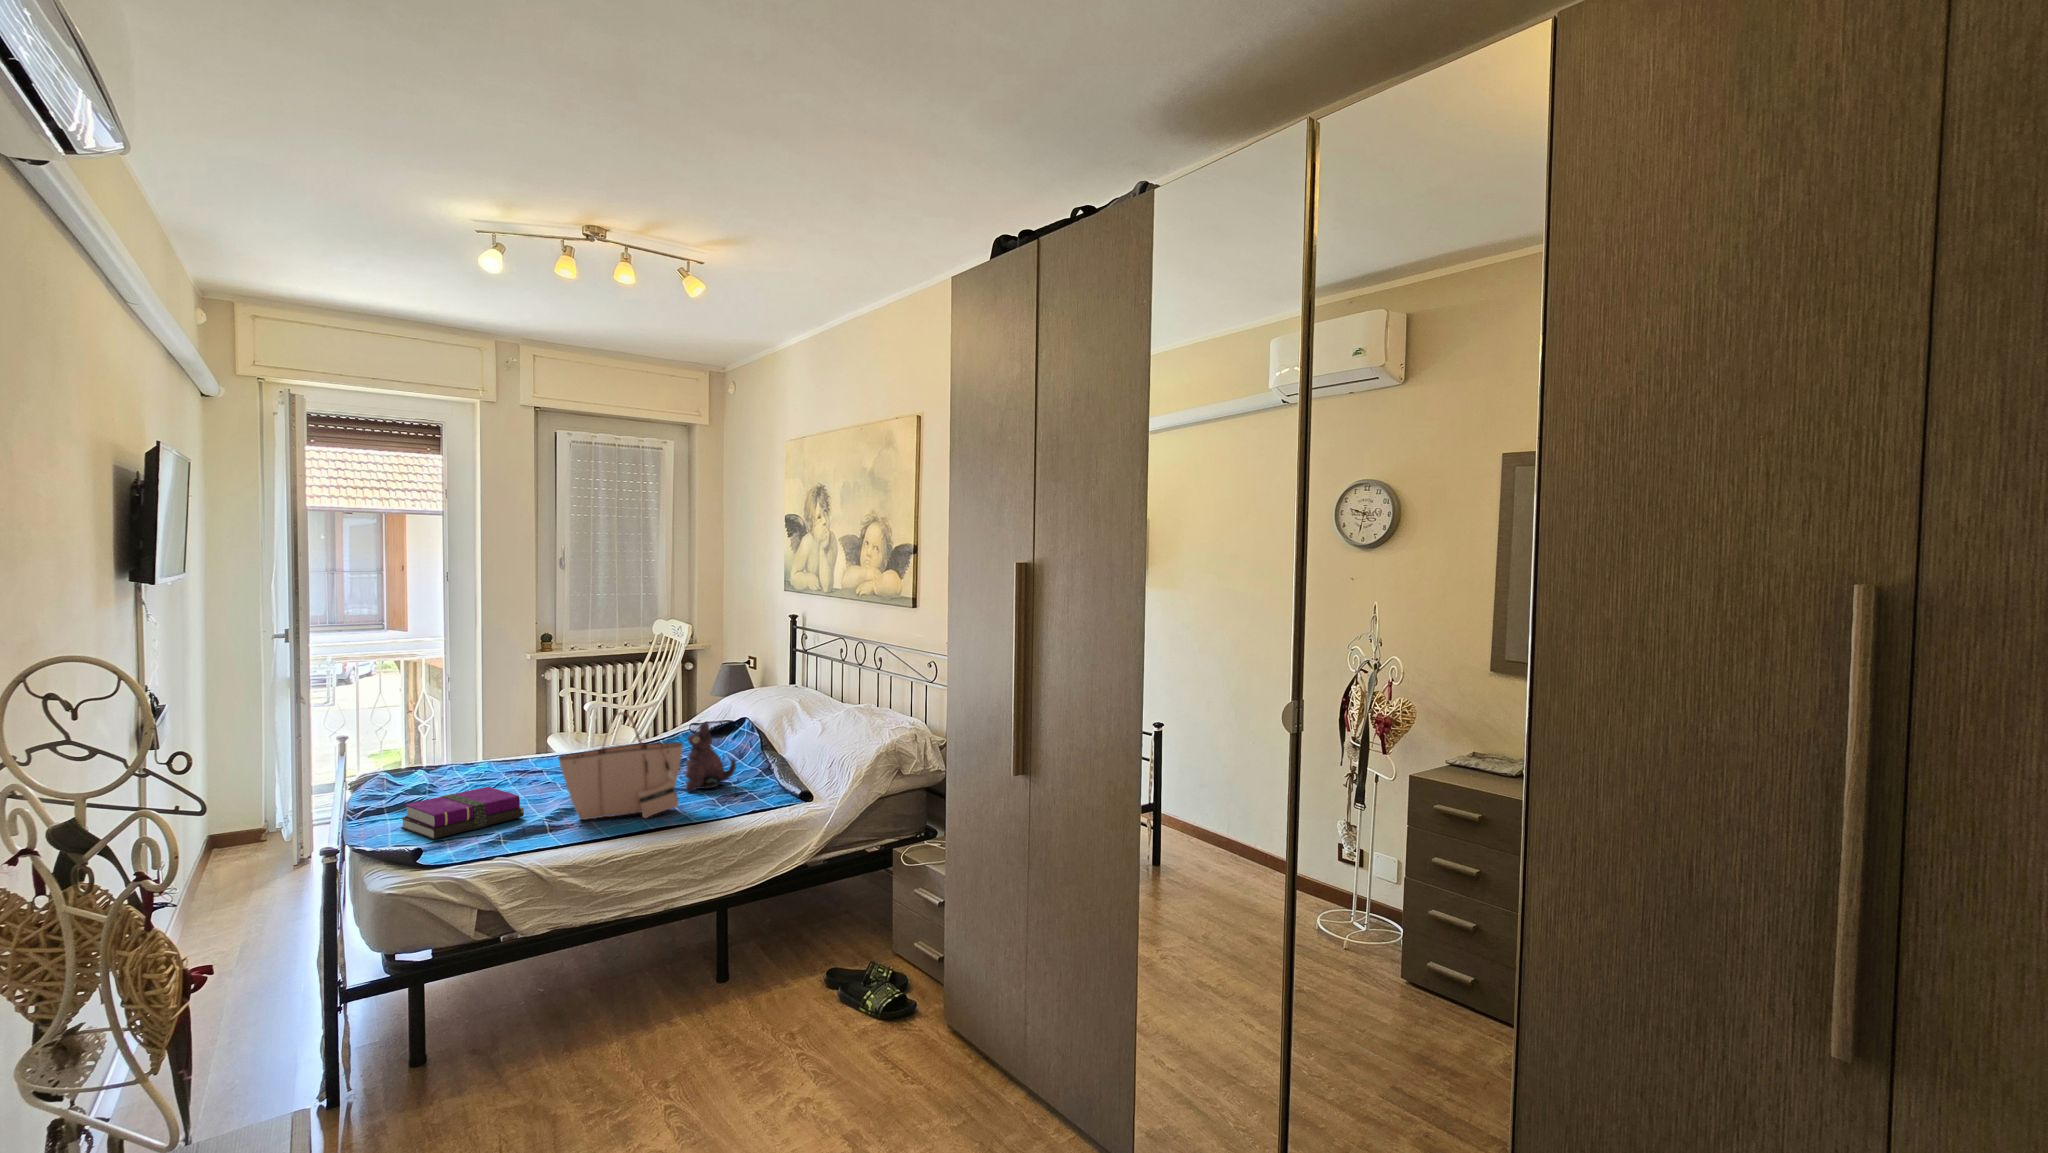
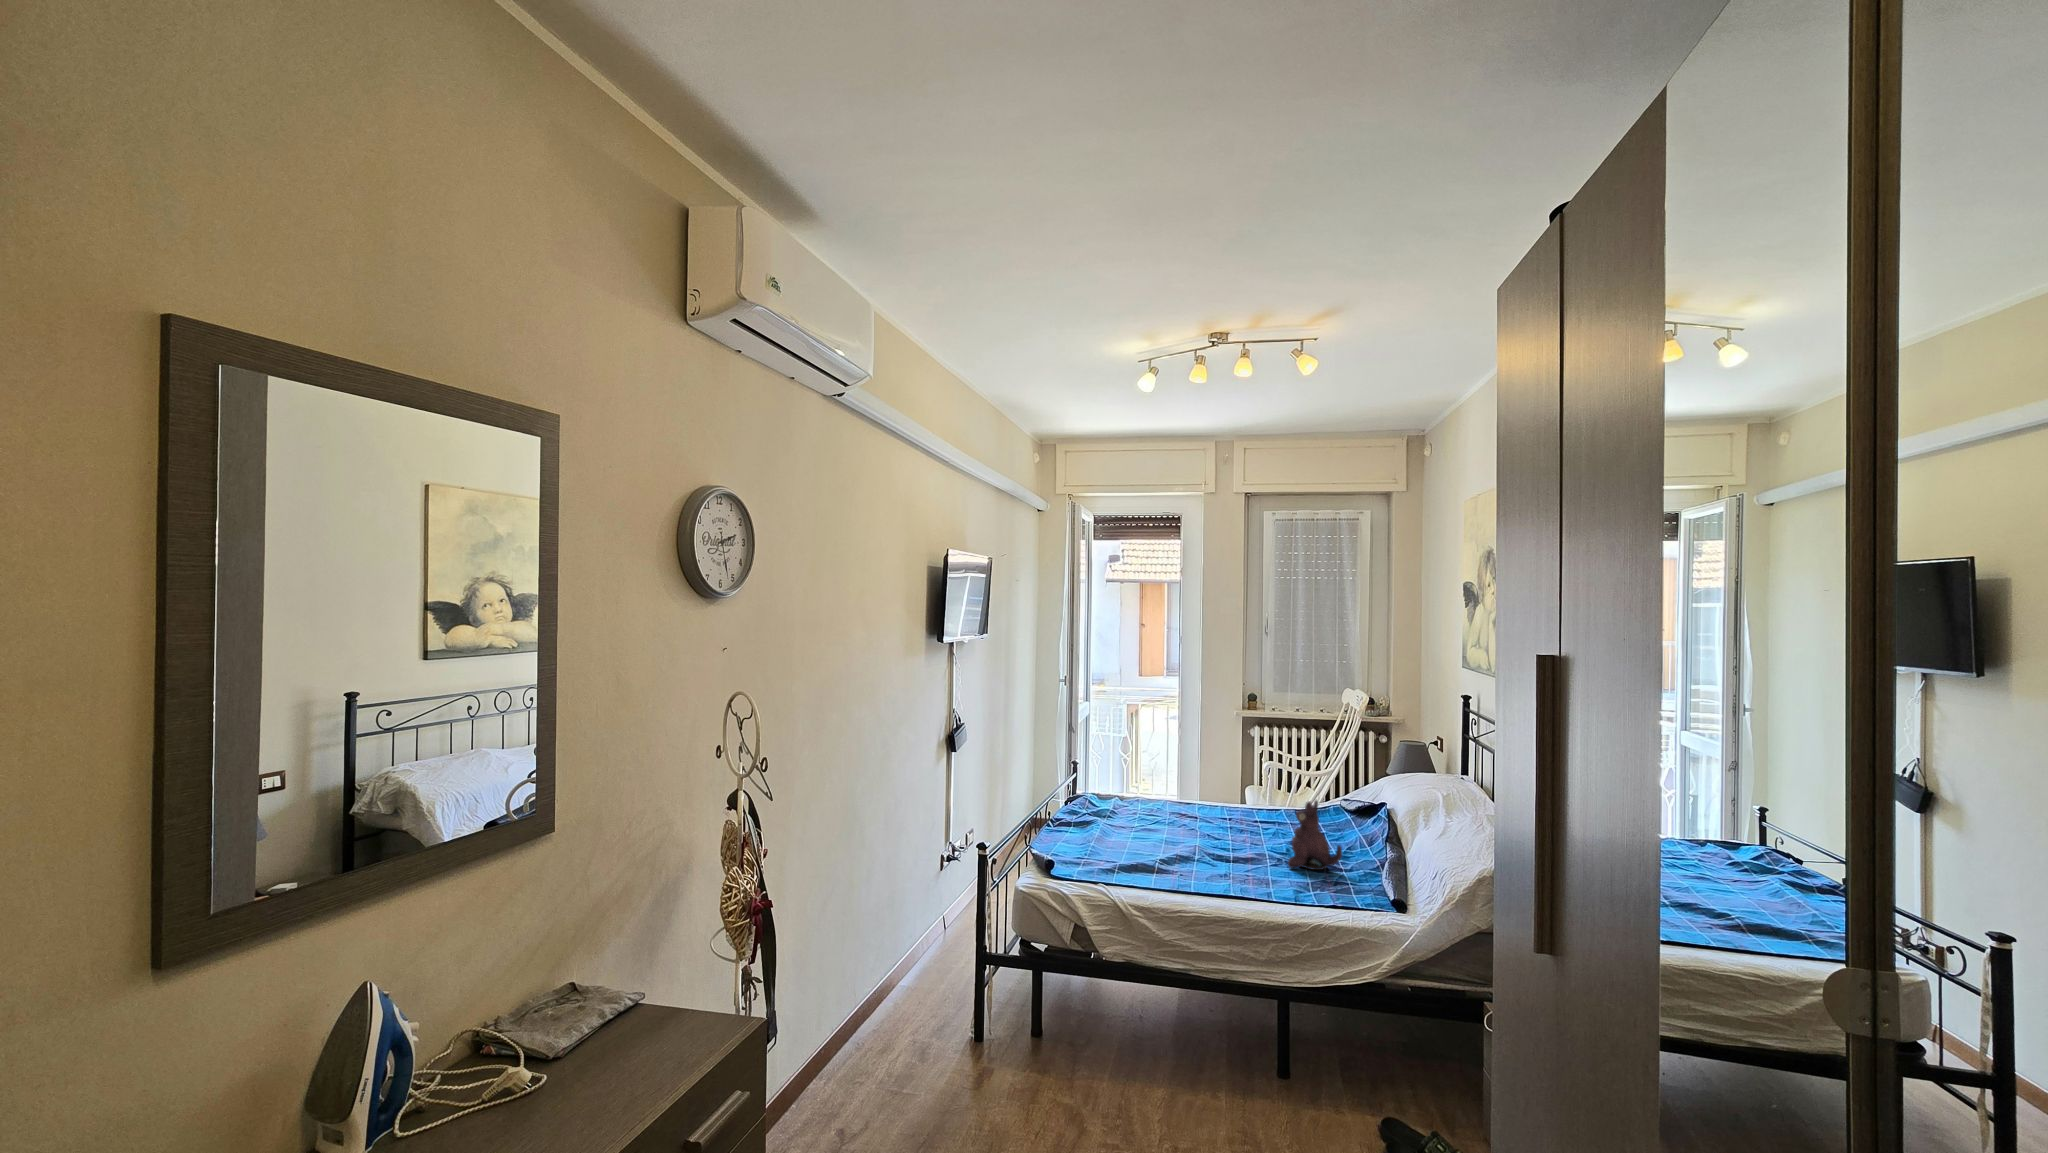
tote bag: present [559,712,683,820] -> none [1165,776,1274,883]
notebook: present [401,787,524,839] -> none [1062,822,1142,855]

